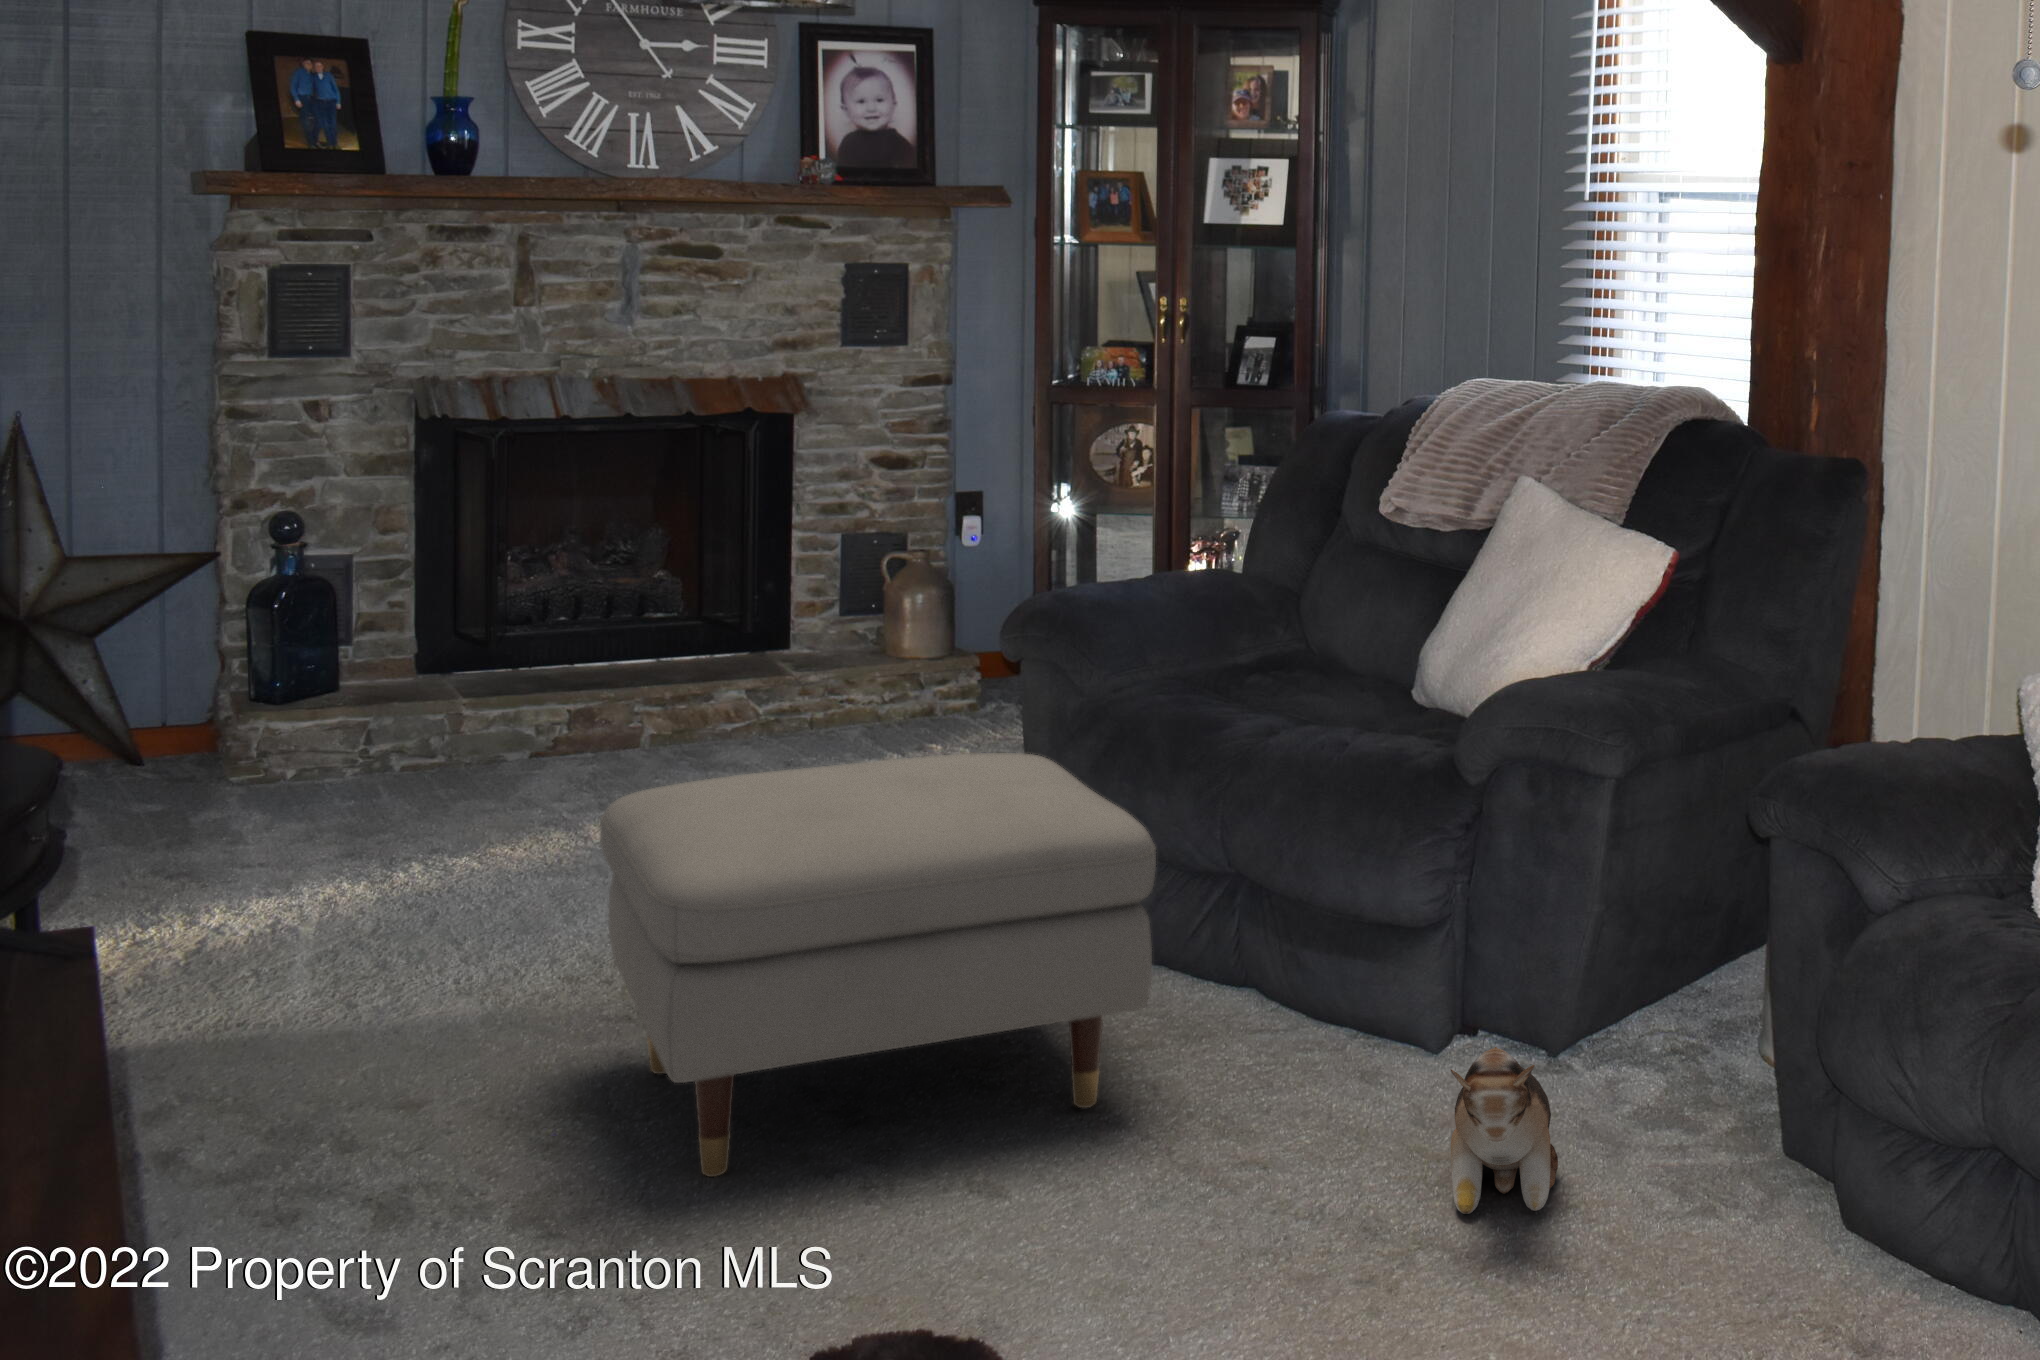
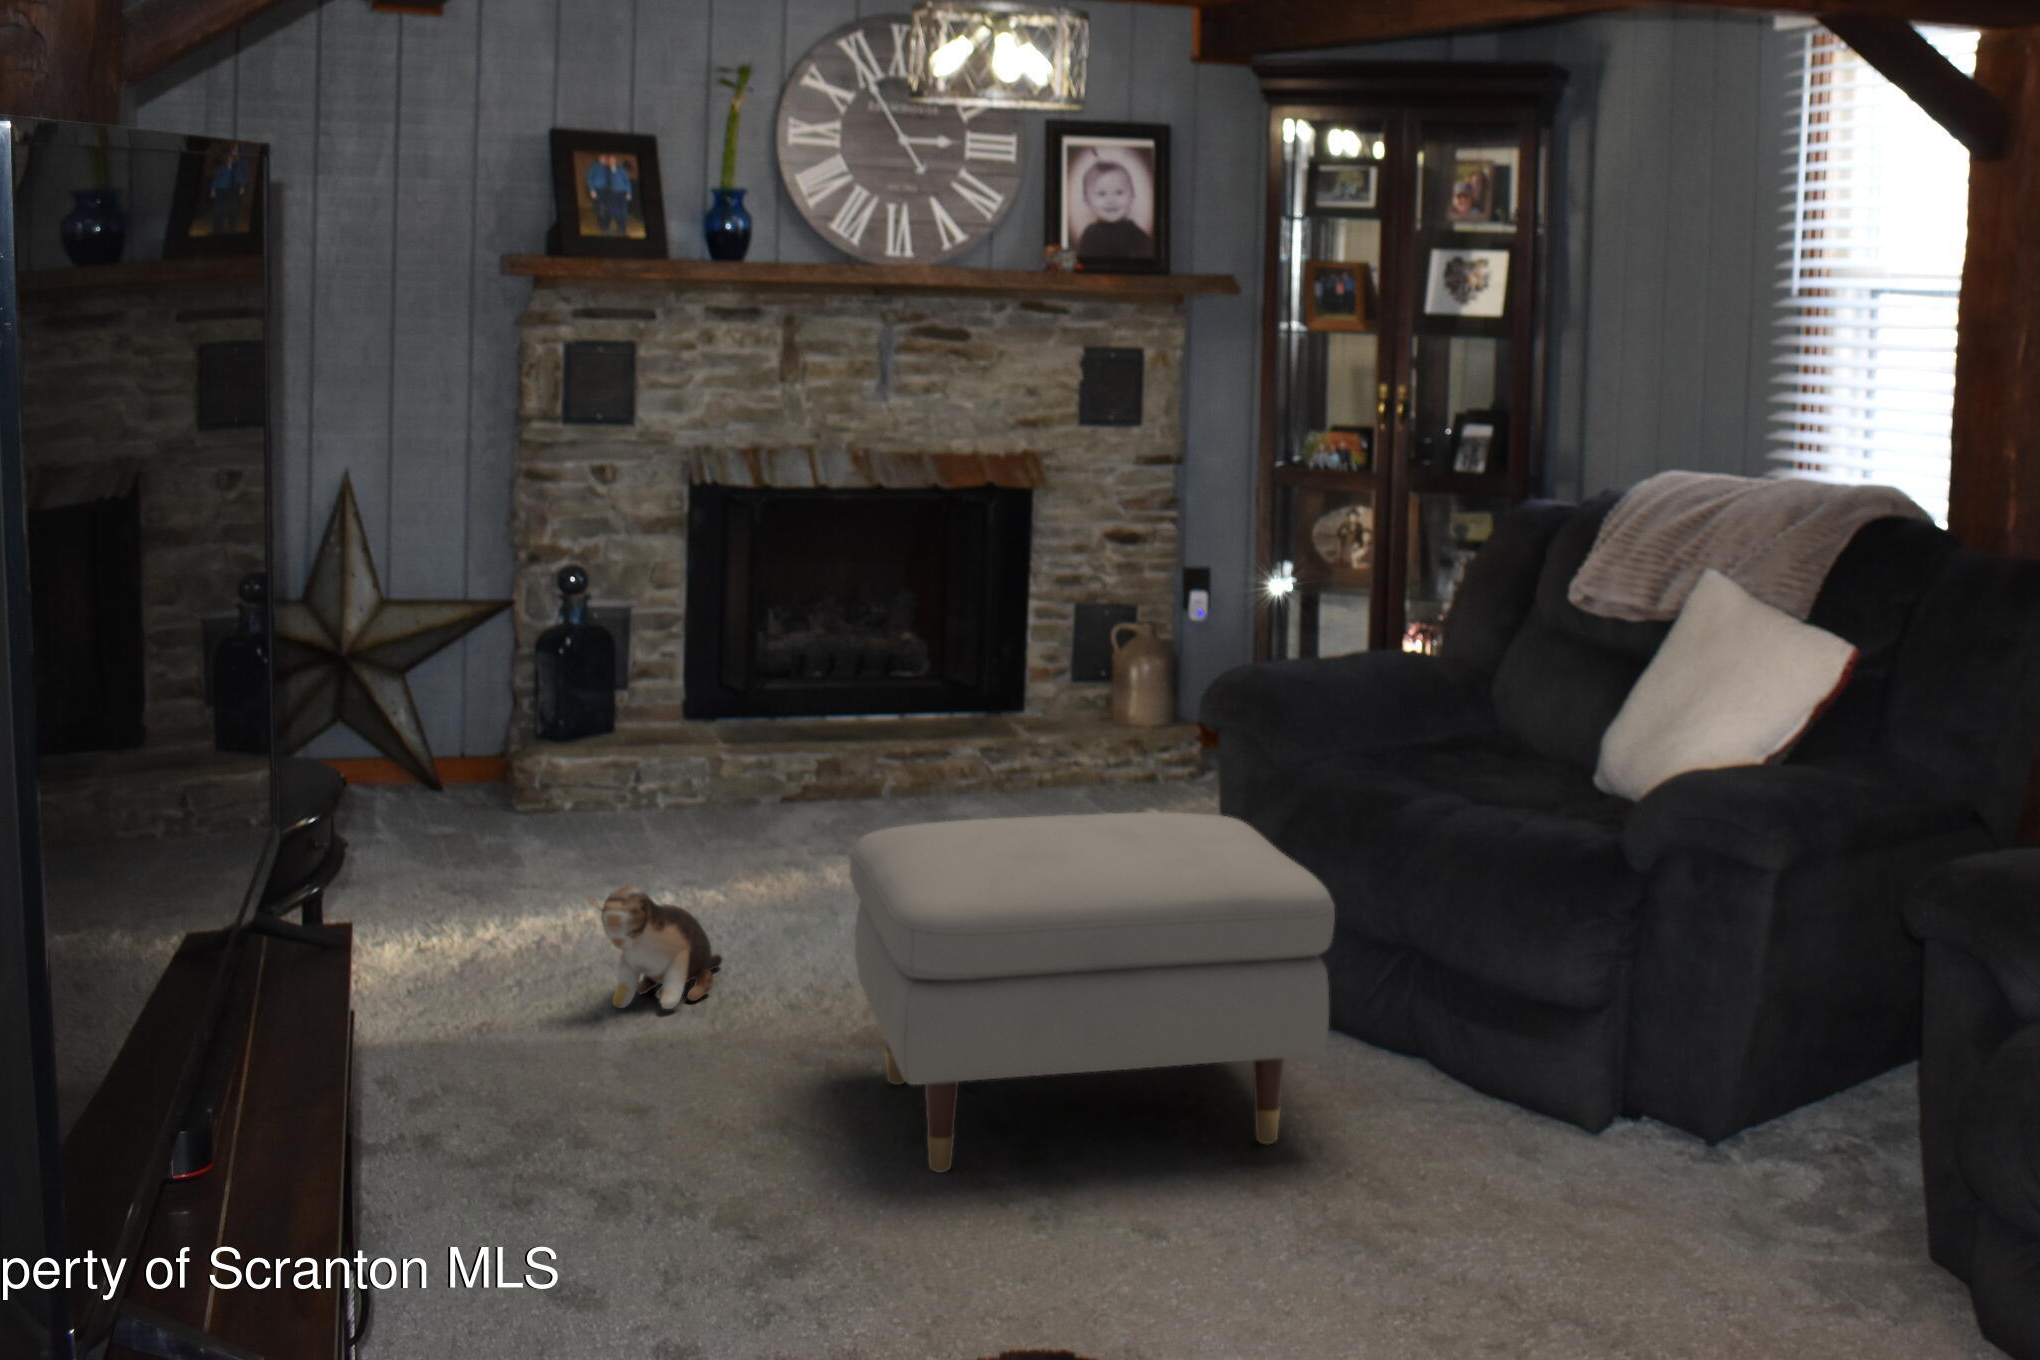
plush toy: present [1451,1047,1558,1214] -> present [589,885,722,1009]

